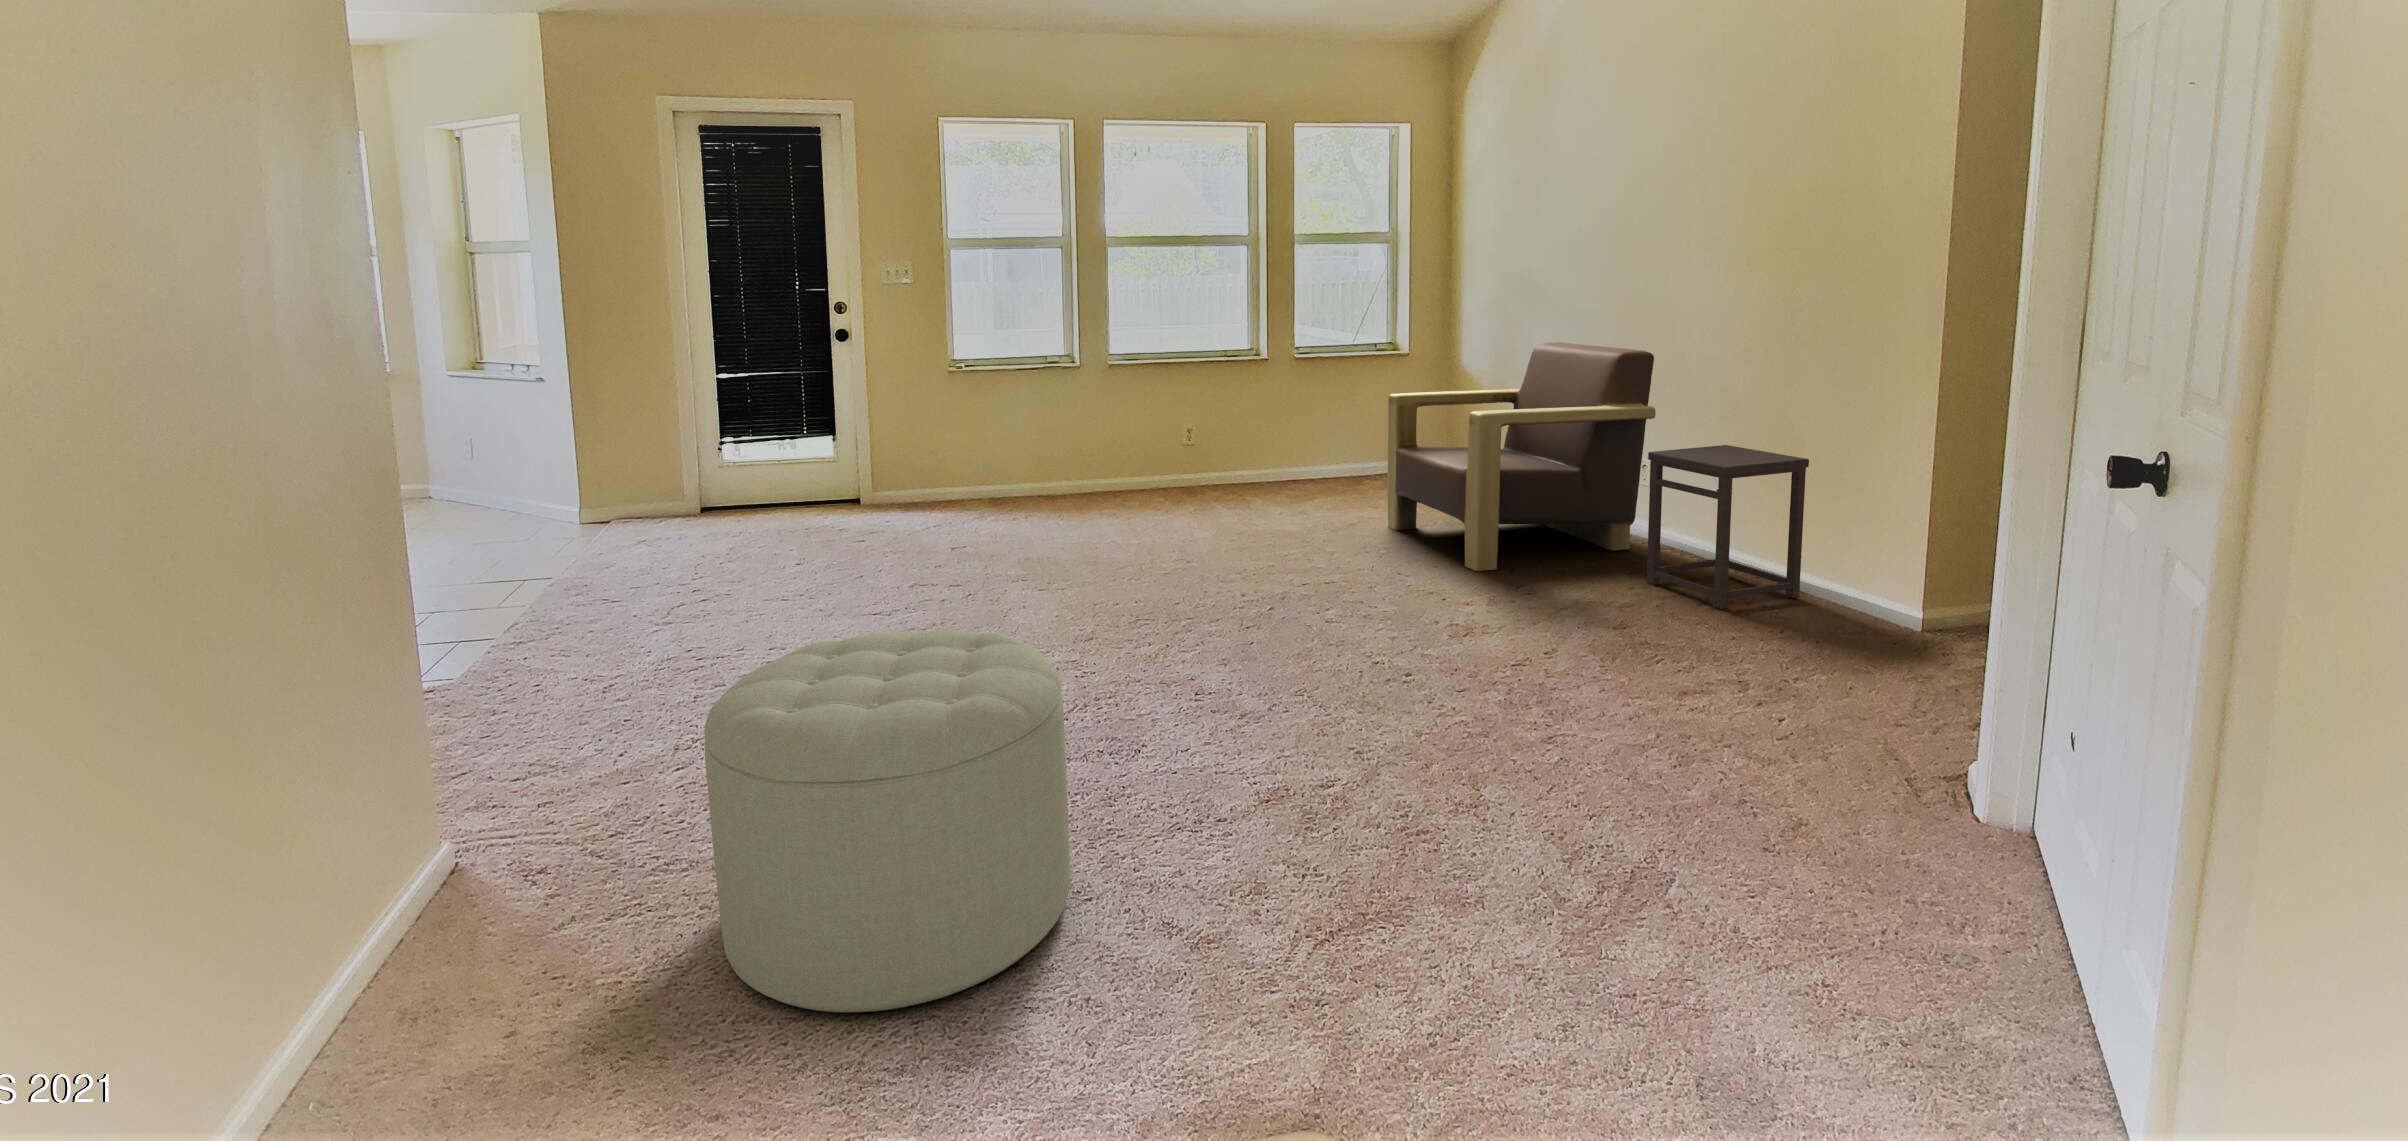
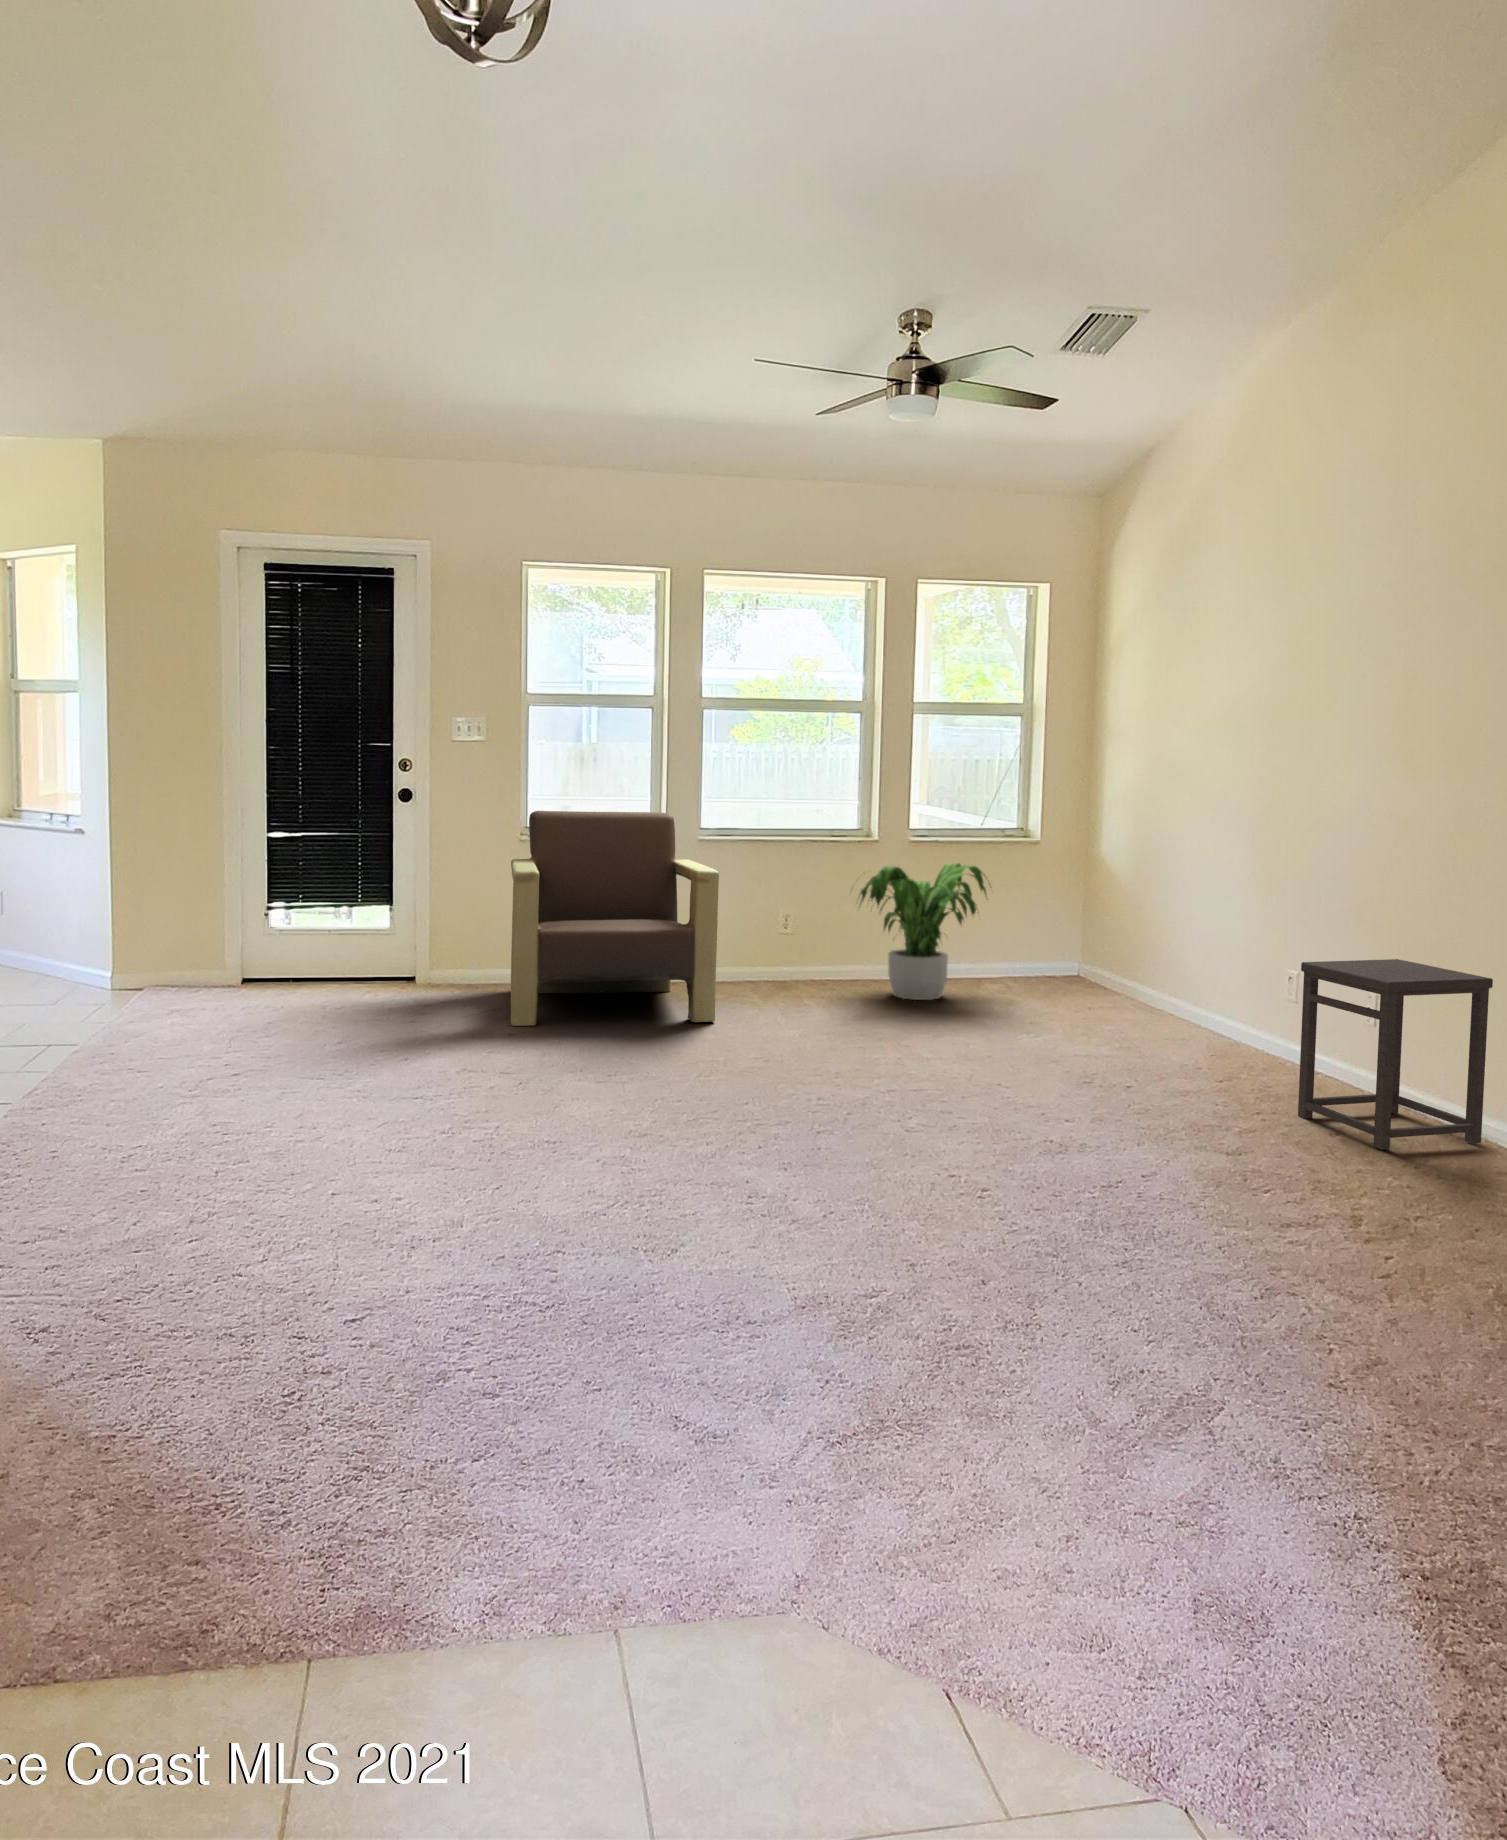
armchair: present [1387,342,1656,571] -> present [511,811,719,1026]
potted plant: none [1248,375,1375,496] -> present [857,864,989,1000]
ottoman: present [704,630,1070,1012] -> none [215,1096,588,1484]

